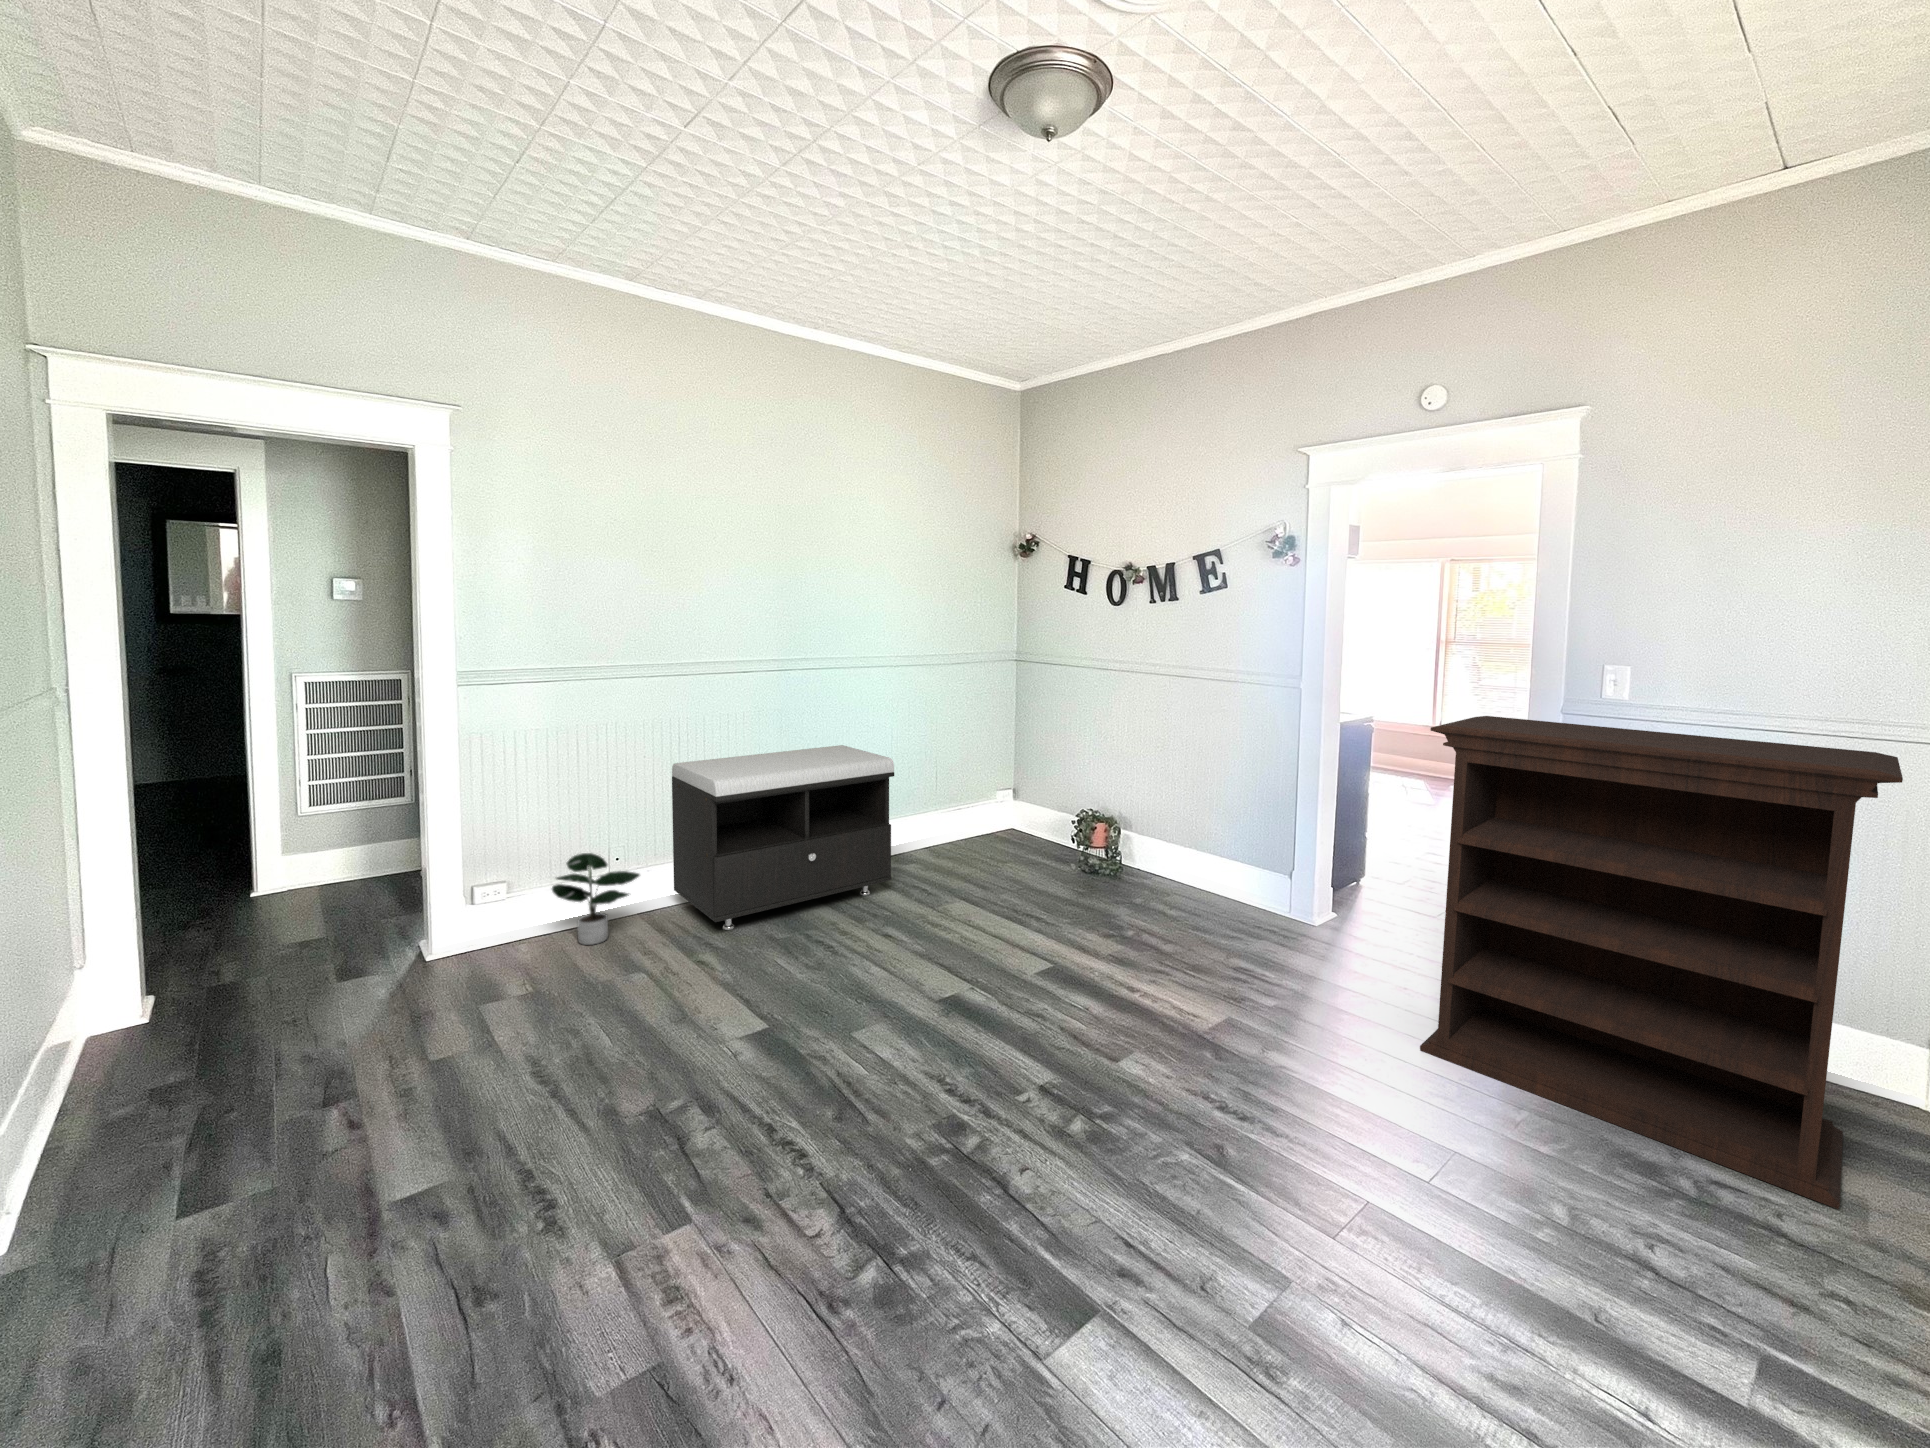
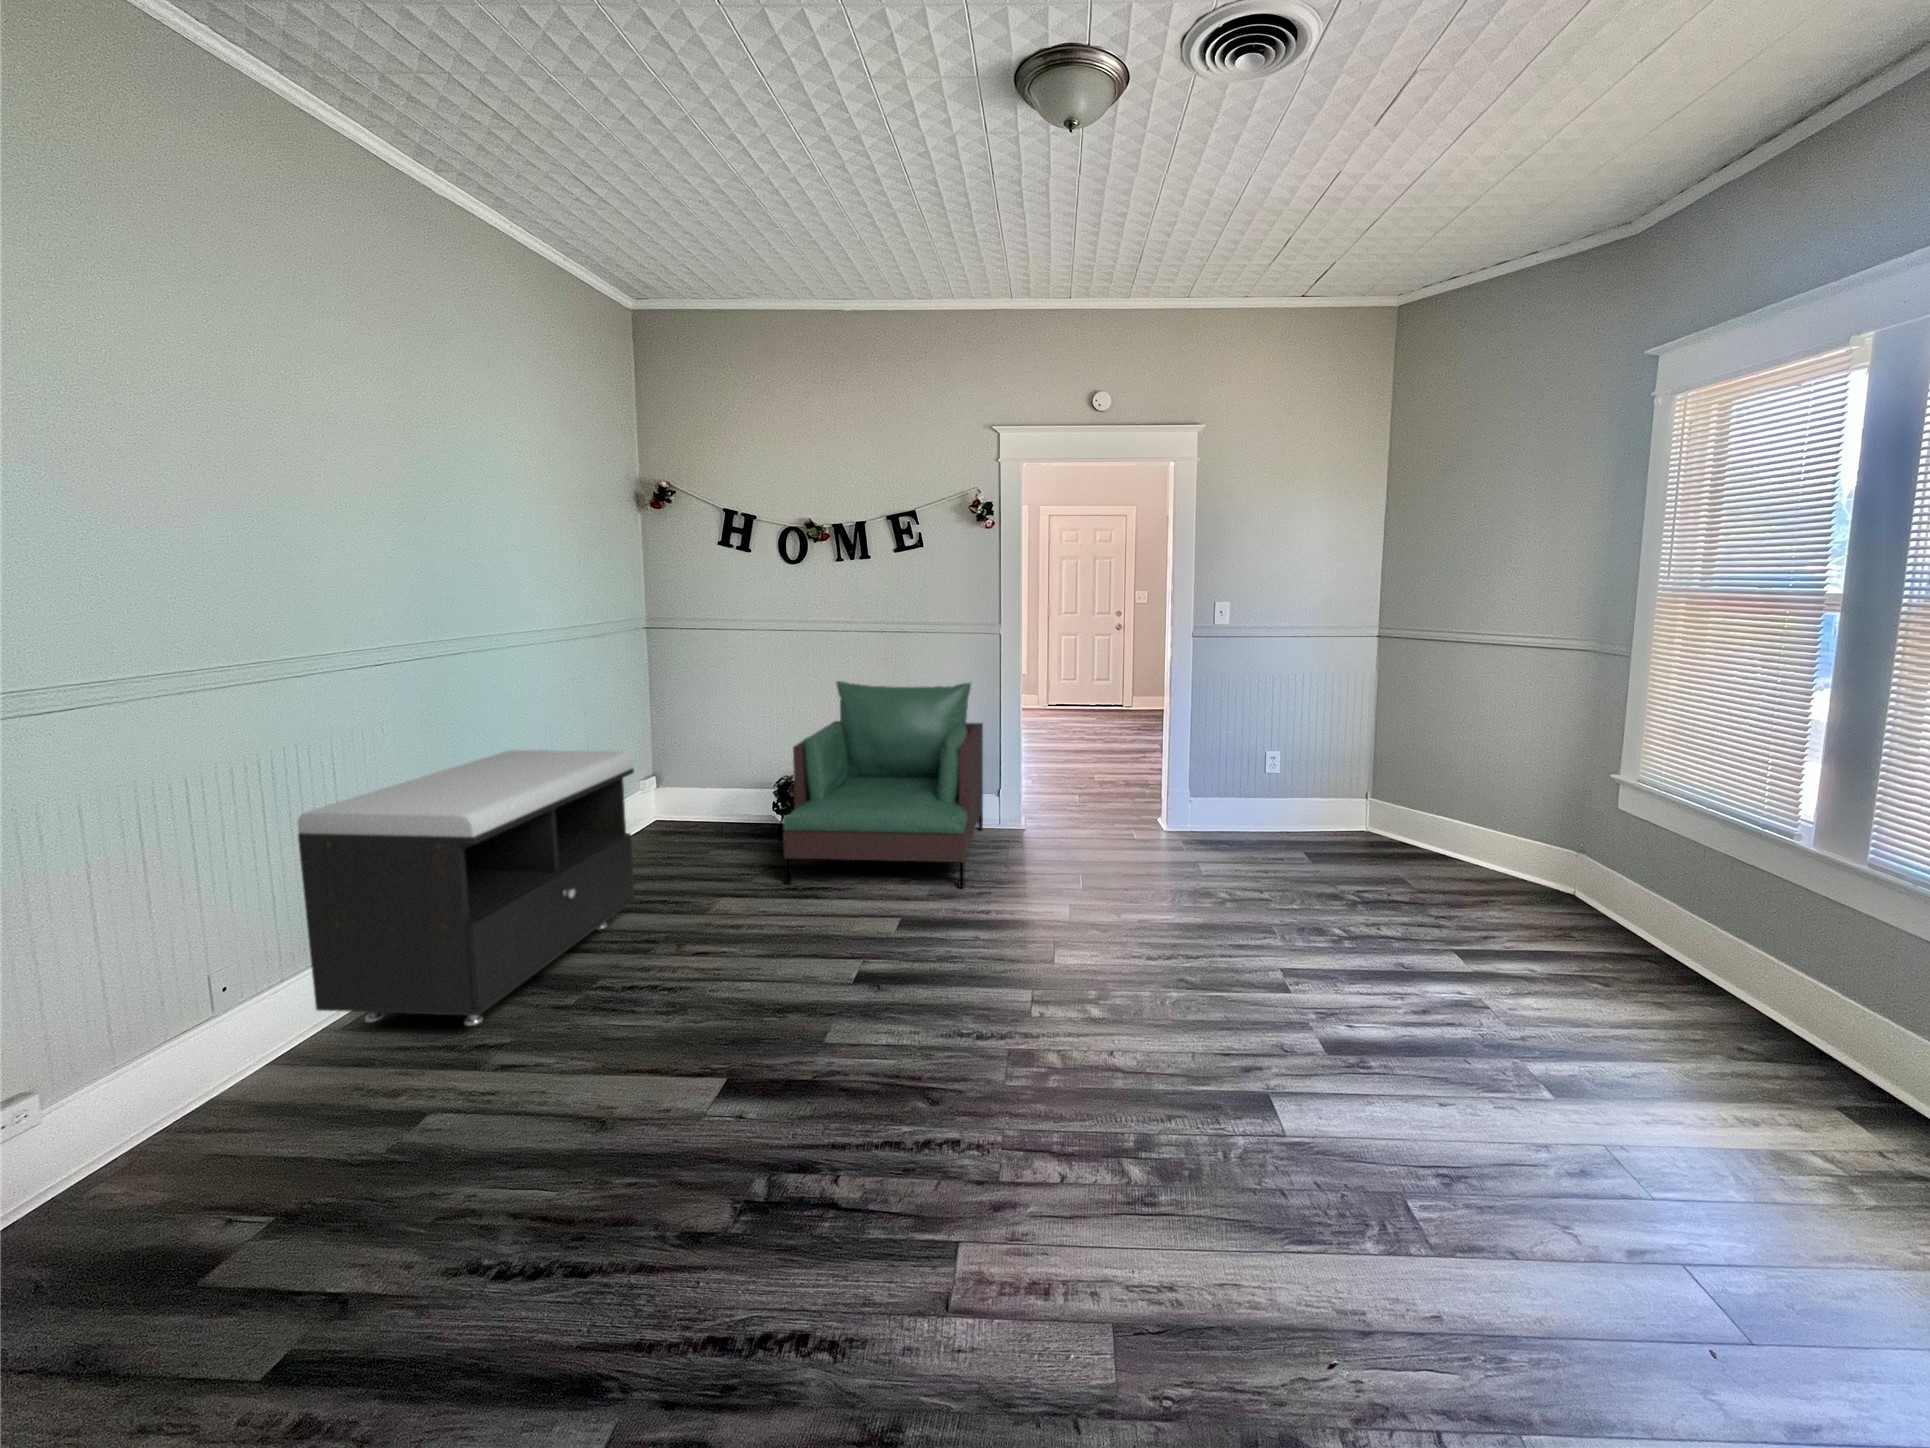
bookshelf: present [1420,716,1903,1209] -> none [1167,642,1412,883]
armchair: none [1017,722,1272,960] -> present [783,681,983,888]
potted plant: present [552,853,640,945] -> none [144,989,330,1139]

